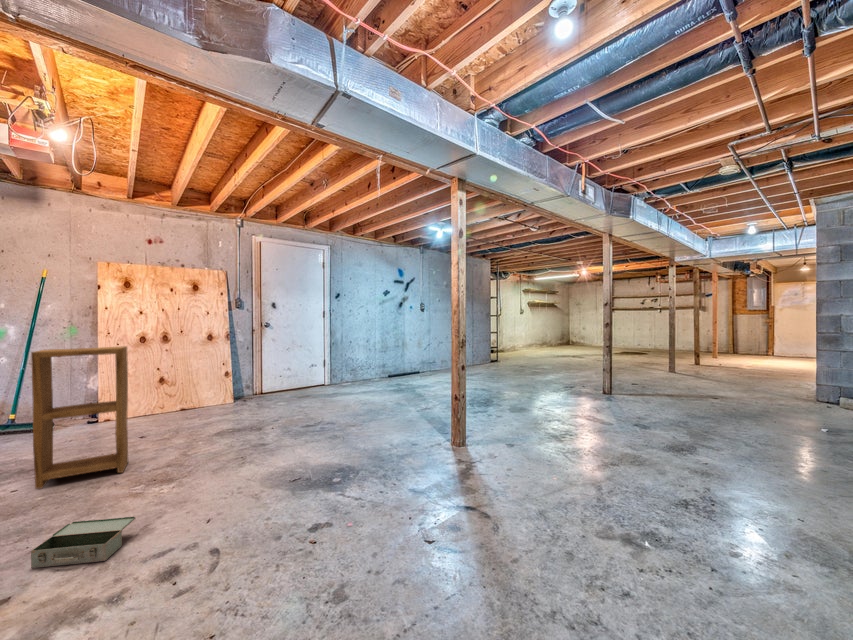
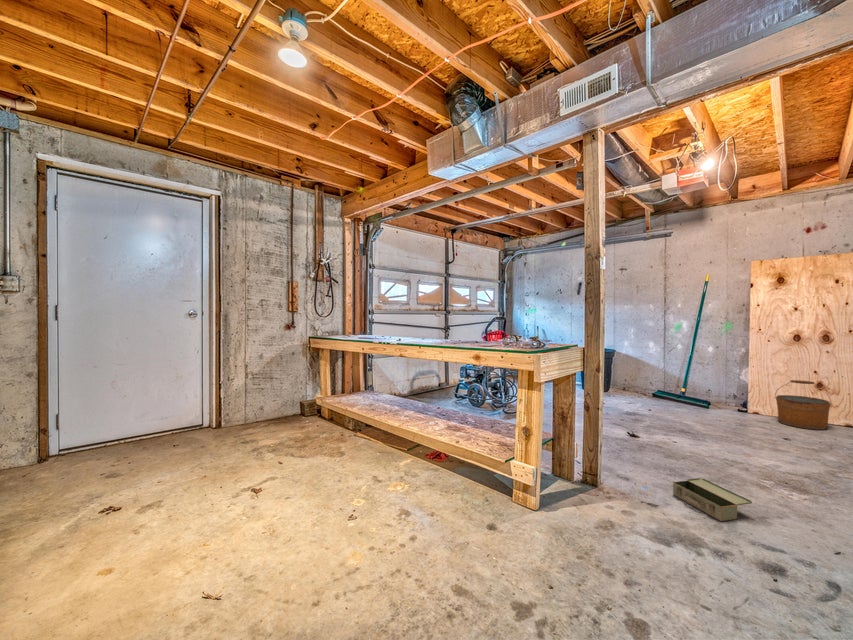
shelving unit: present [31,346,128,489] -> none [687,340,766,463]
bucket: none [127,378,172,423] -> present [775,380,831,430]

